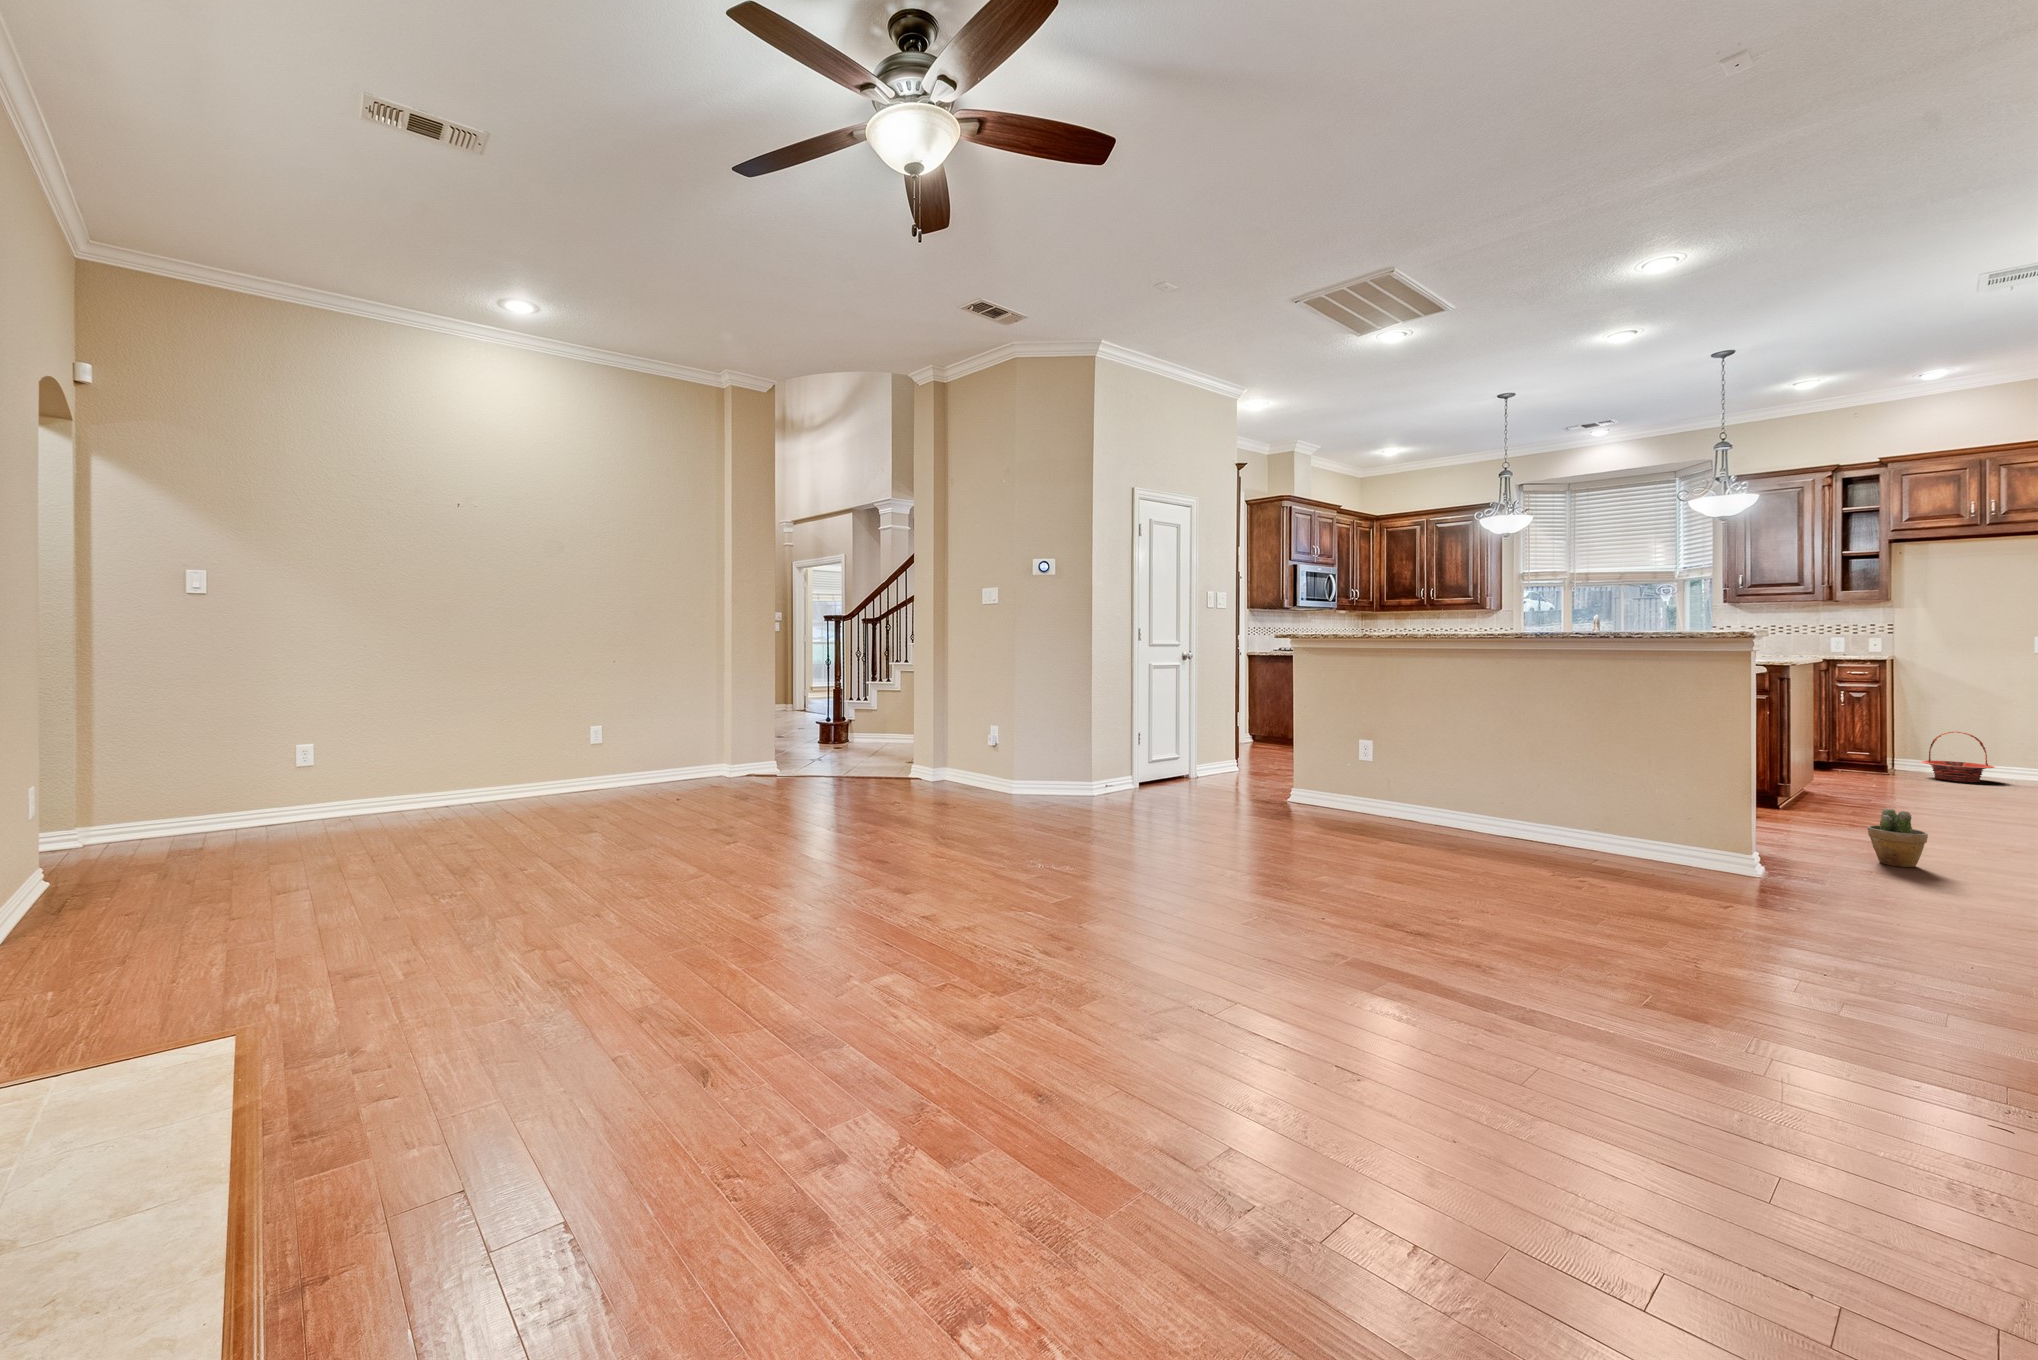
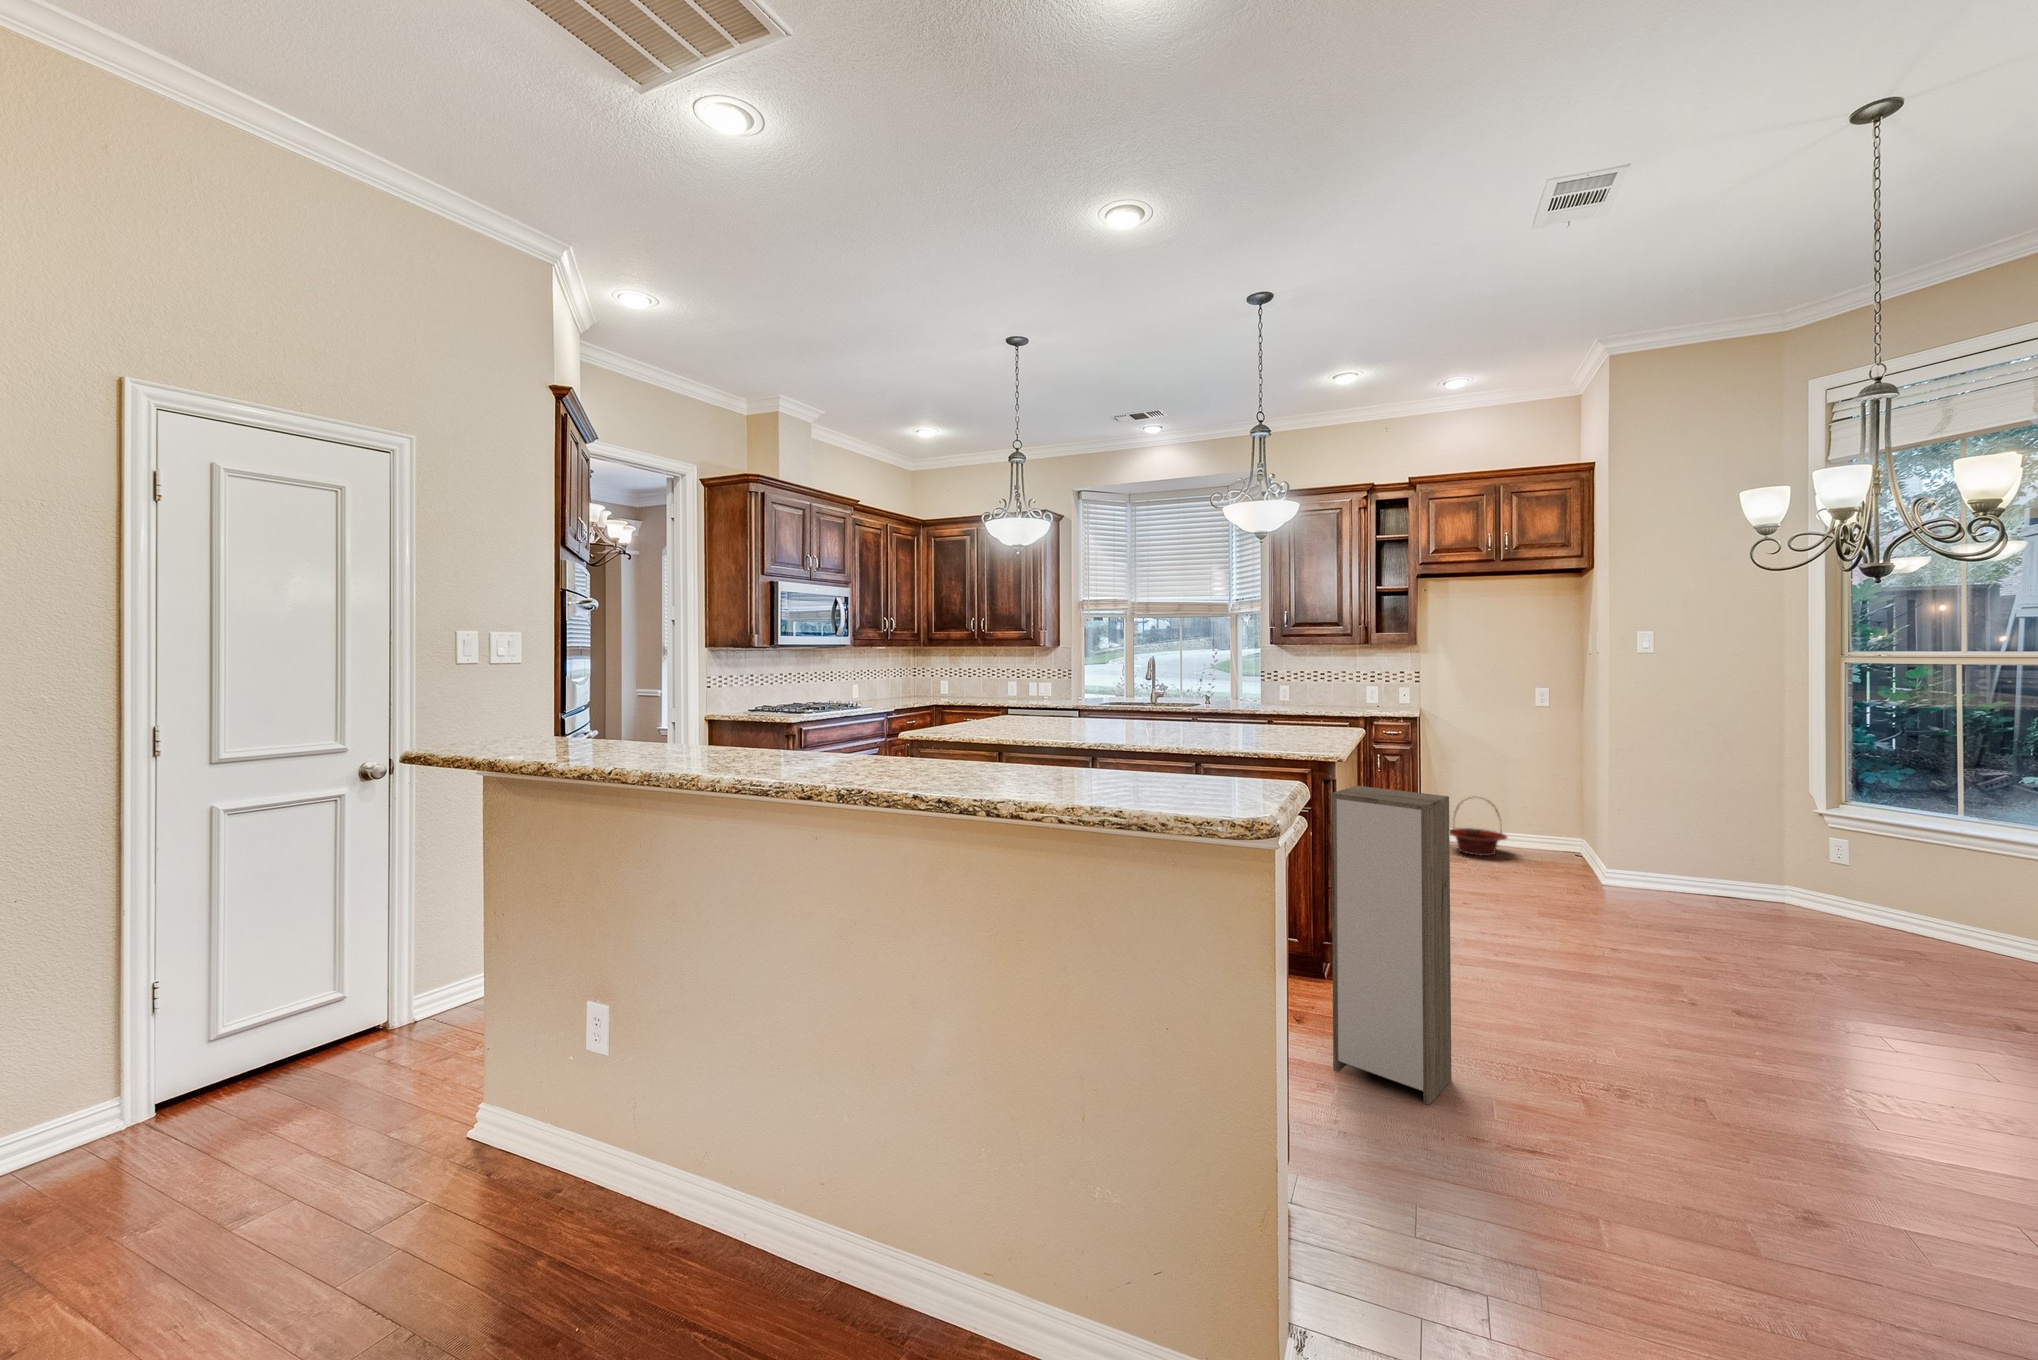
storage cabinet: none [1786,670,1878,843] -> present [1331,786,1451,1105]
potted plant: present [1867,809,1928,867] -> none [1458,1104,1551,1239]

